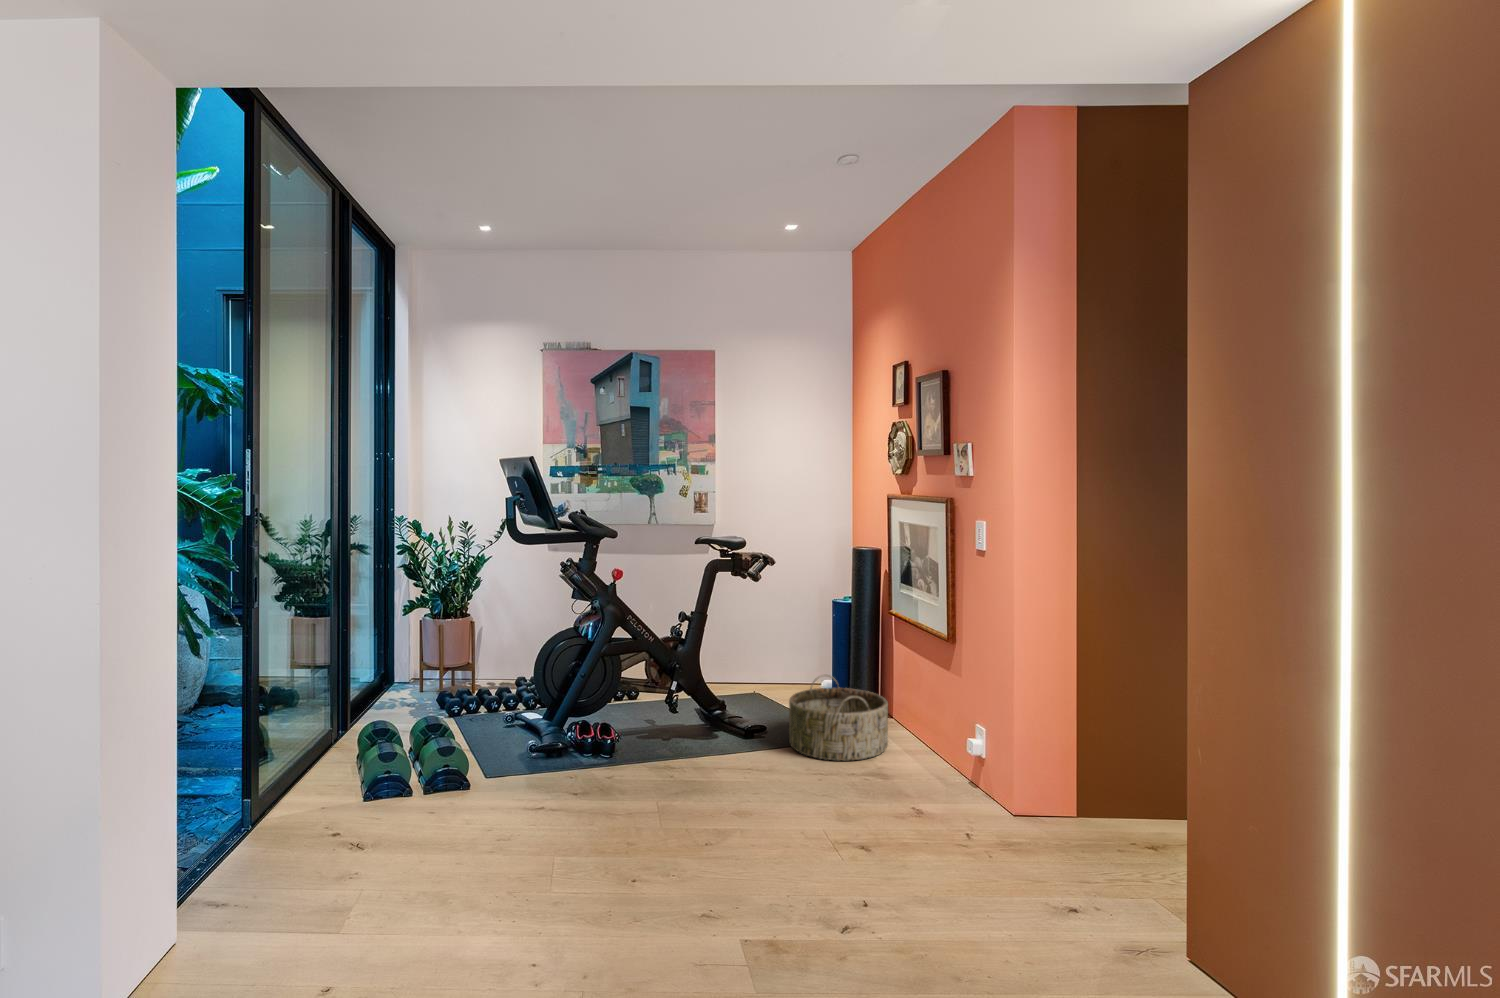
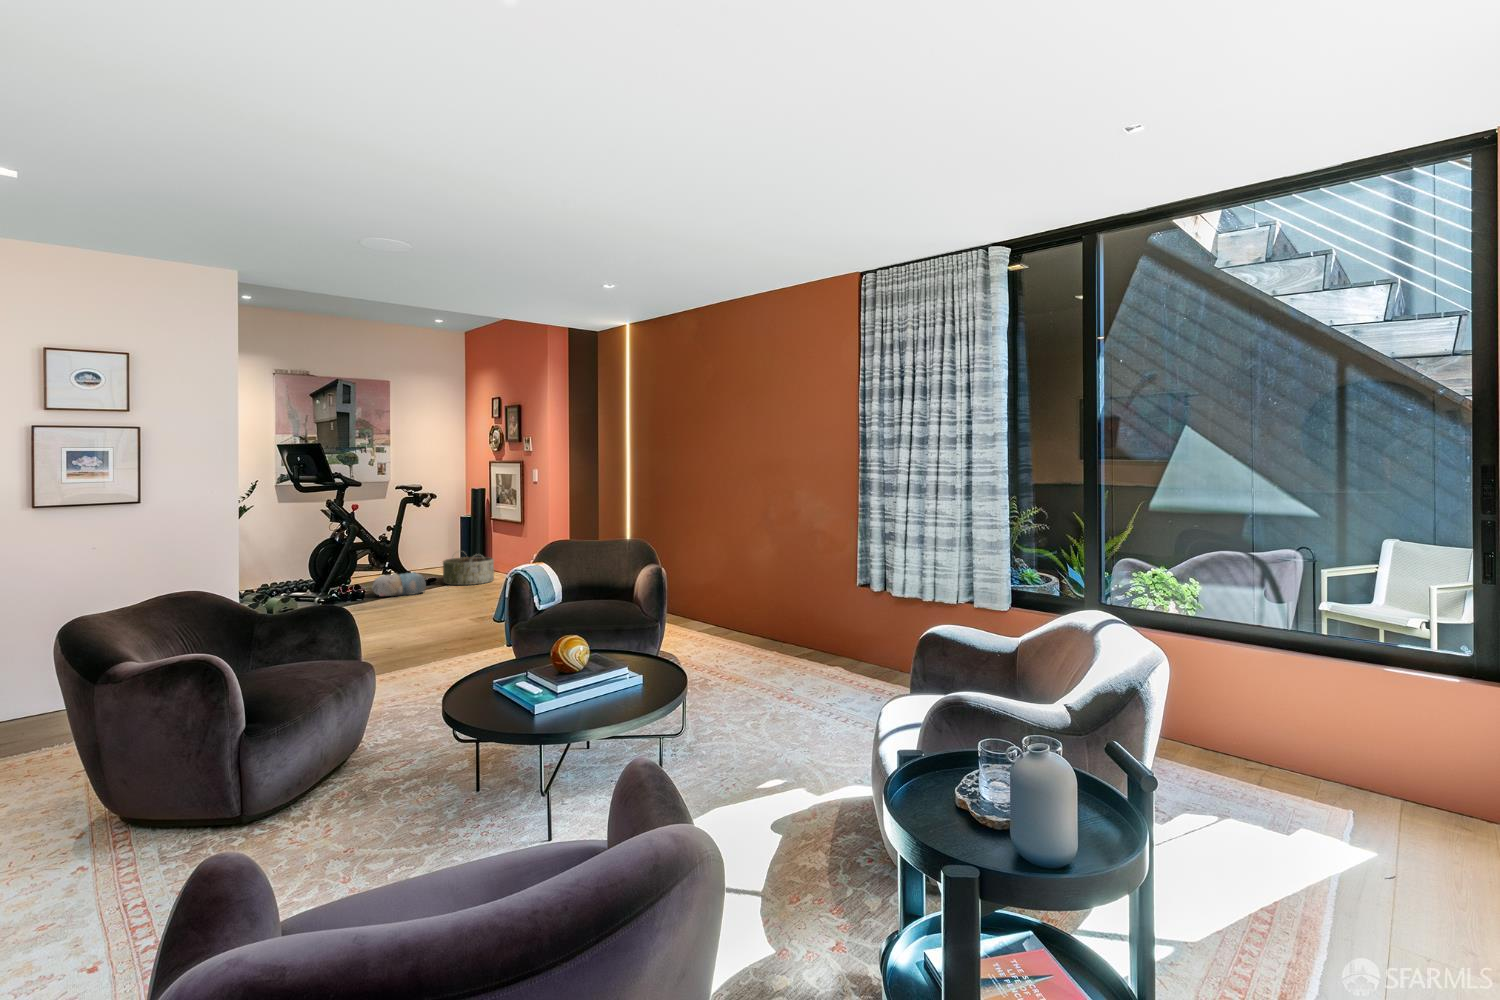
plush toy: none [644,726,745,782] -> present [372,572,426,596]

